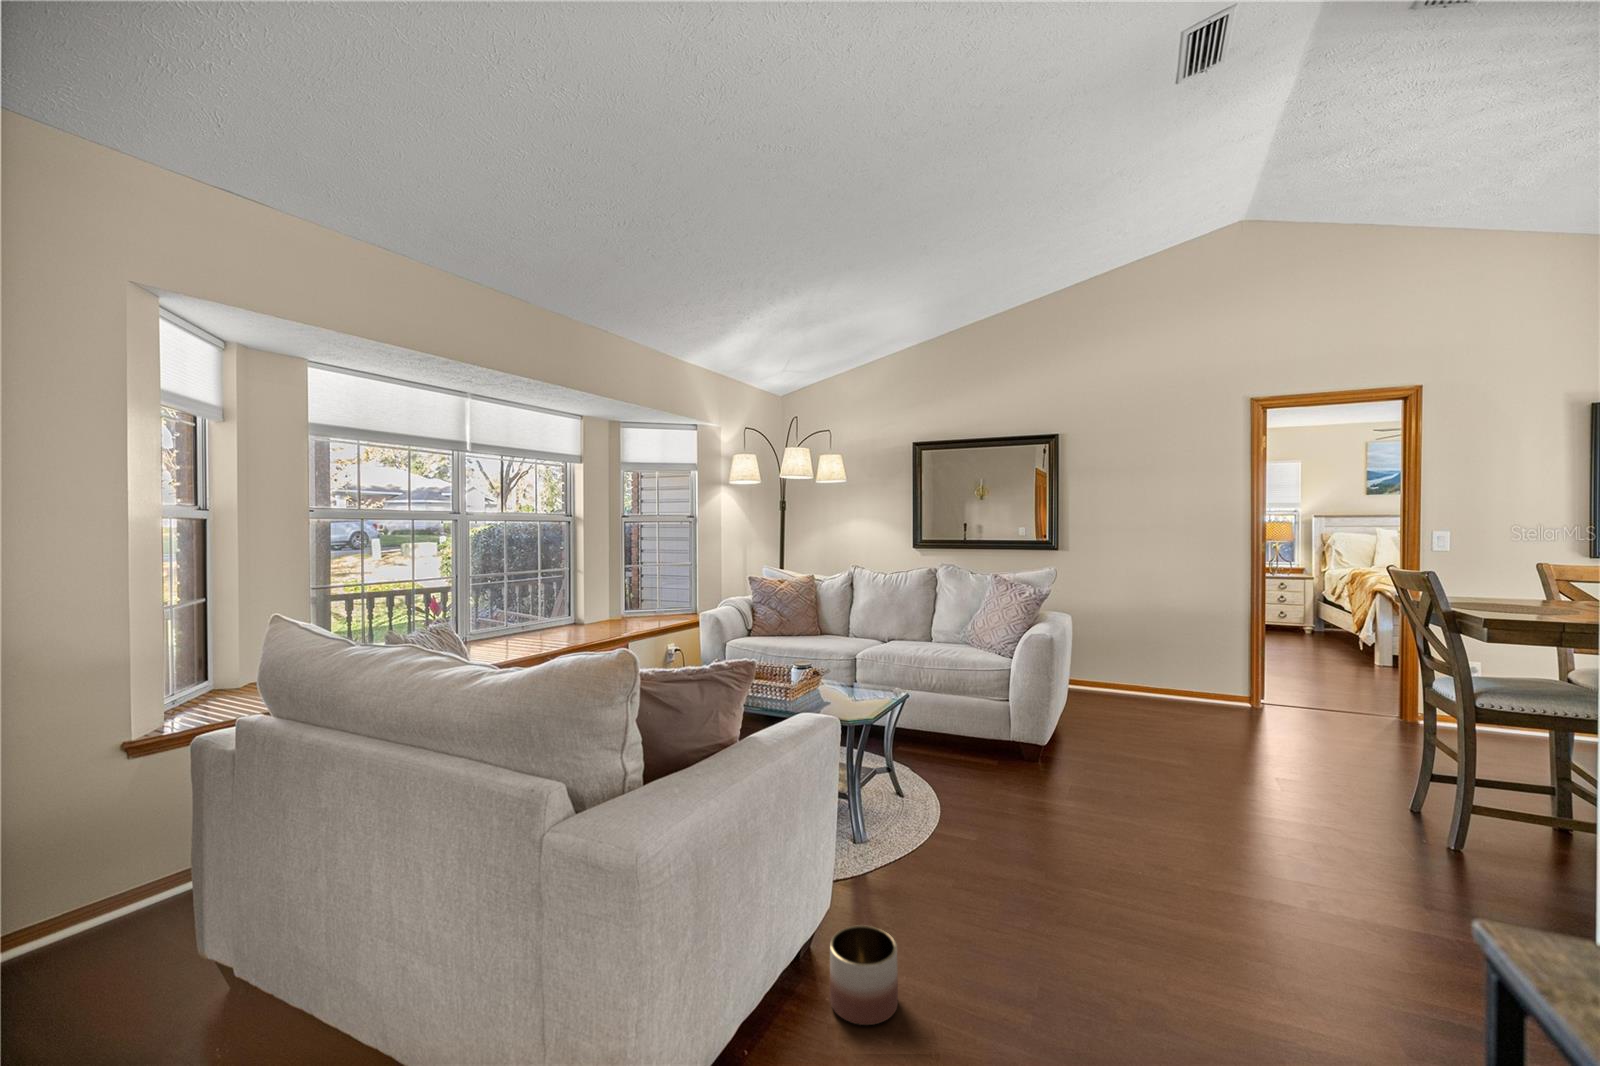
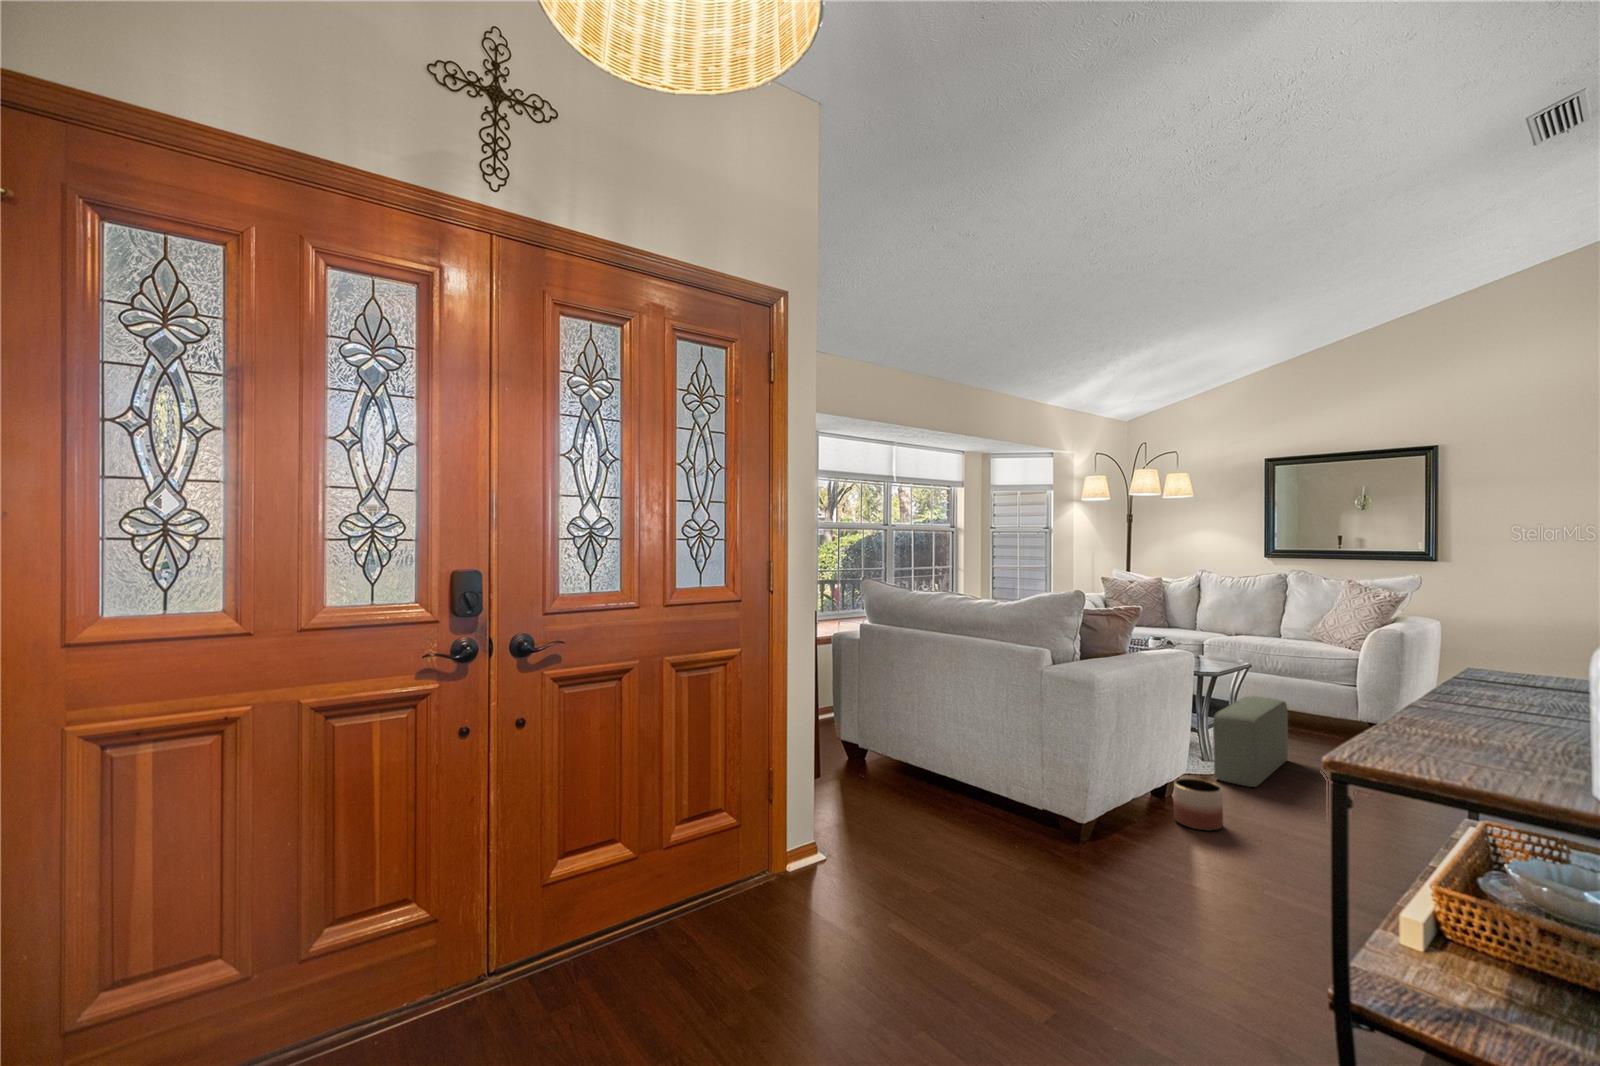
pouf: none [876,738,953,883] -> present [1213,696,1288,787]

